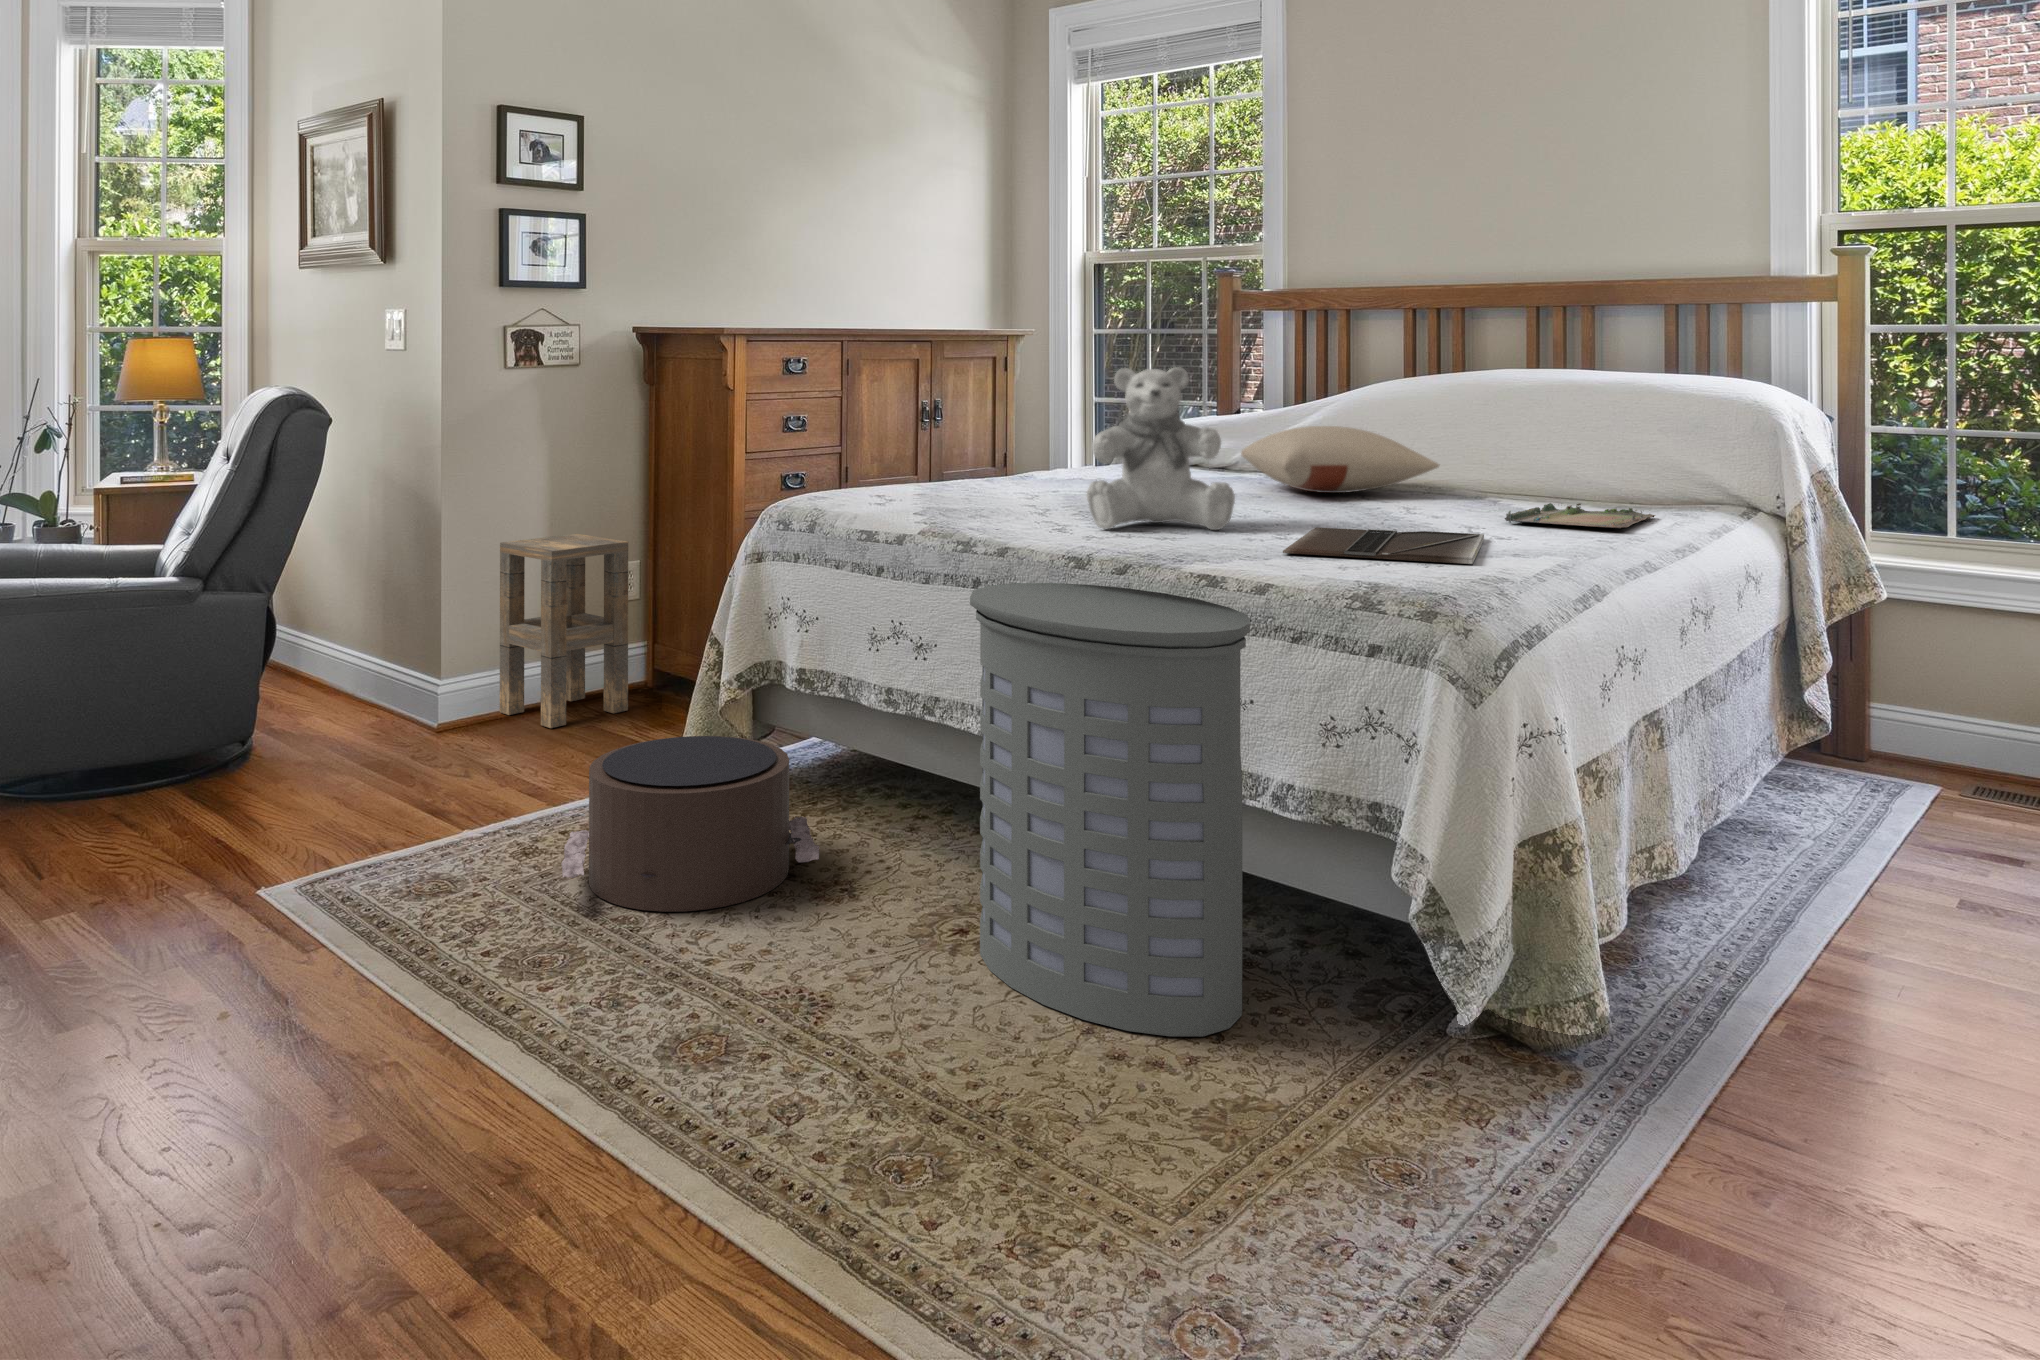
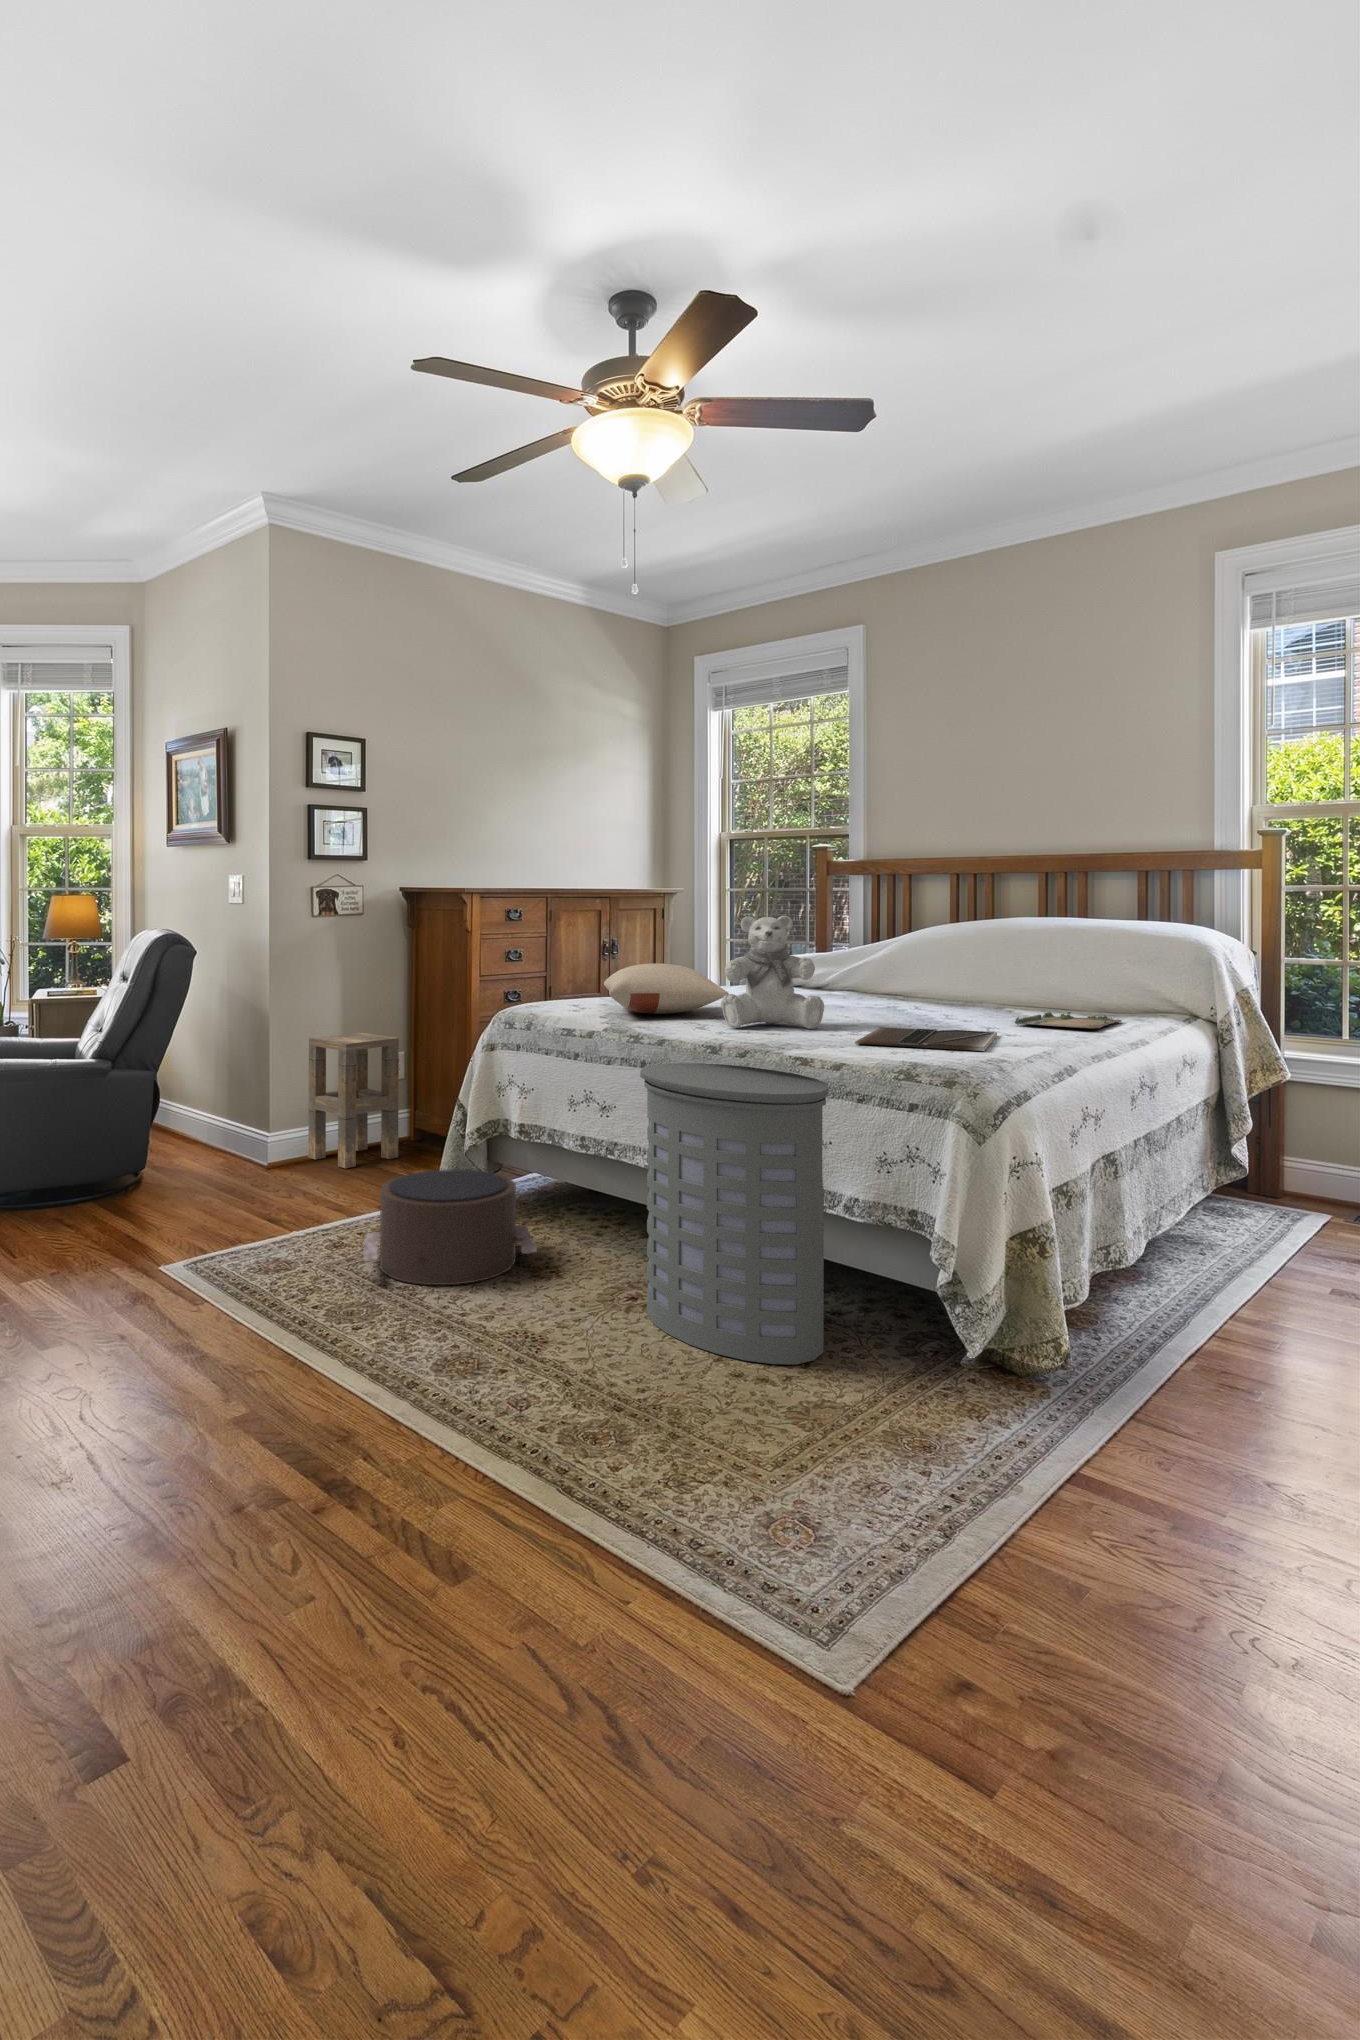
pillow: present [1241,426,1439,493] -> present [604,964,729,1014]

